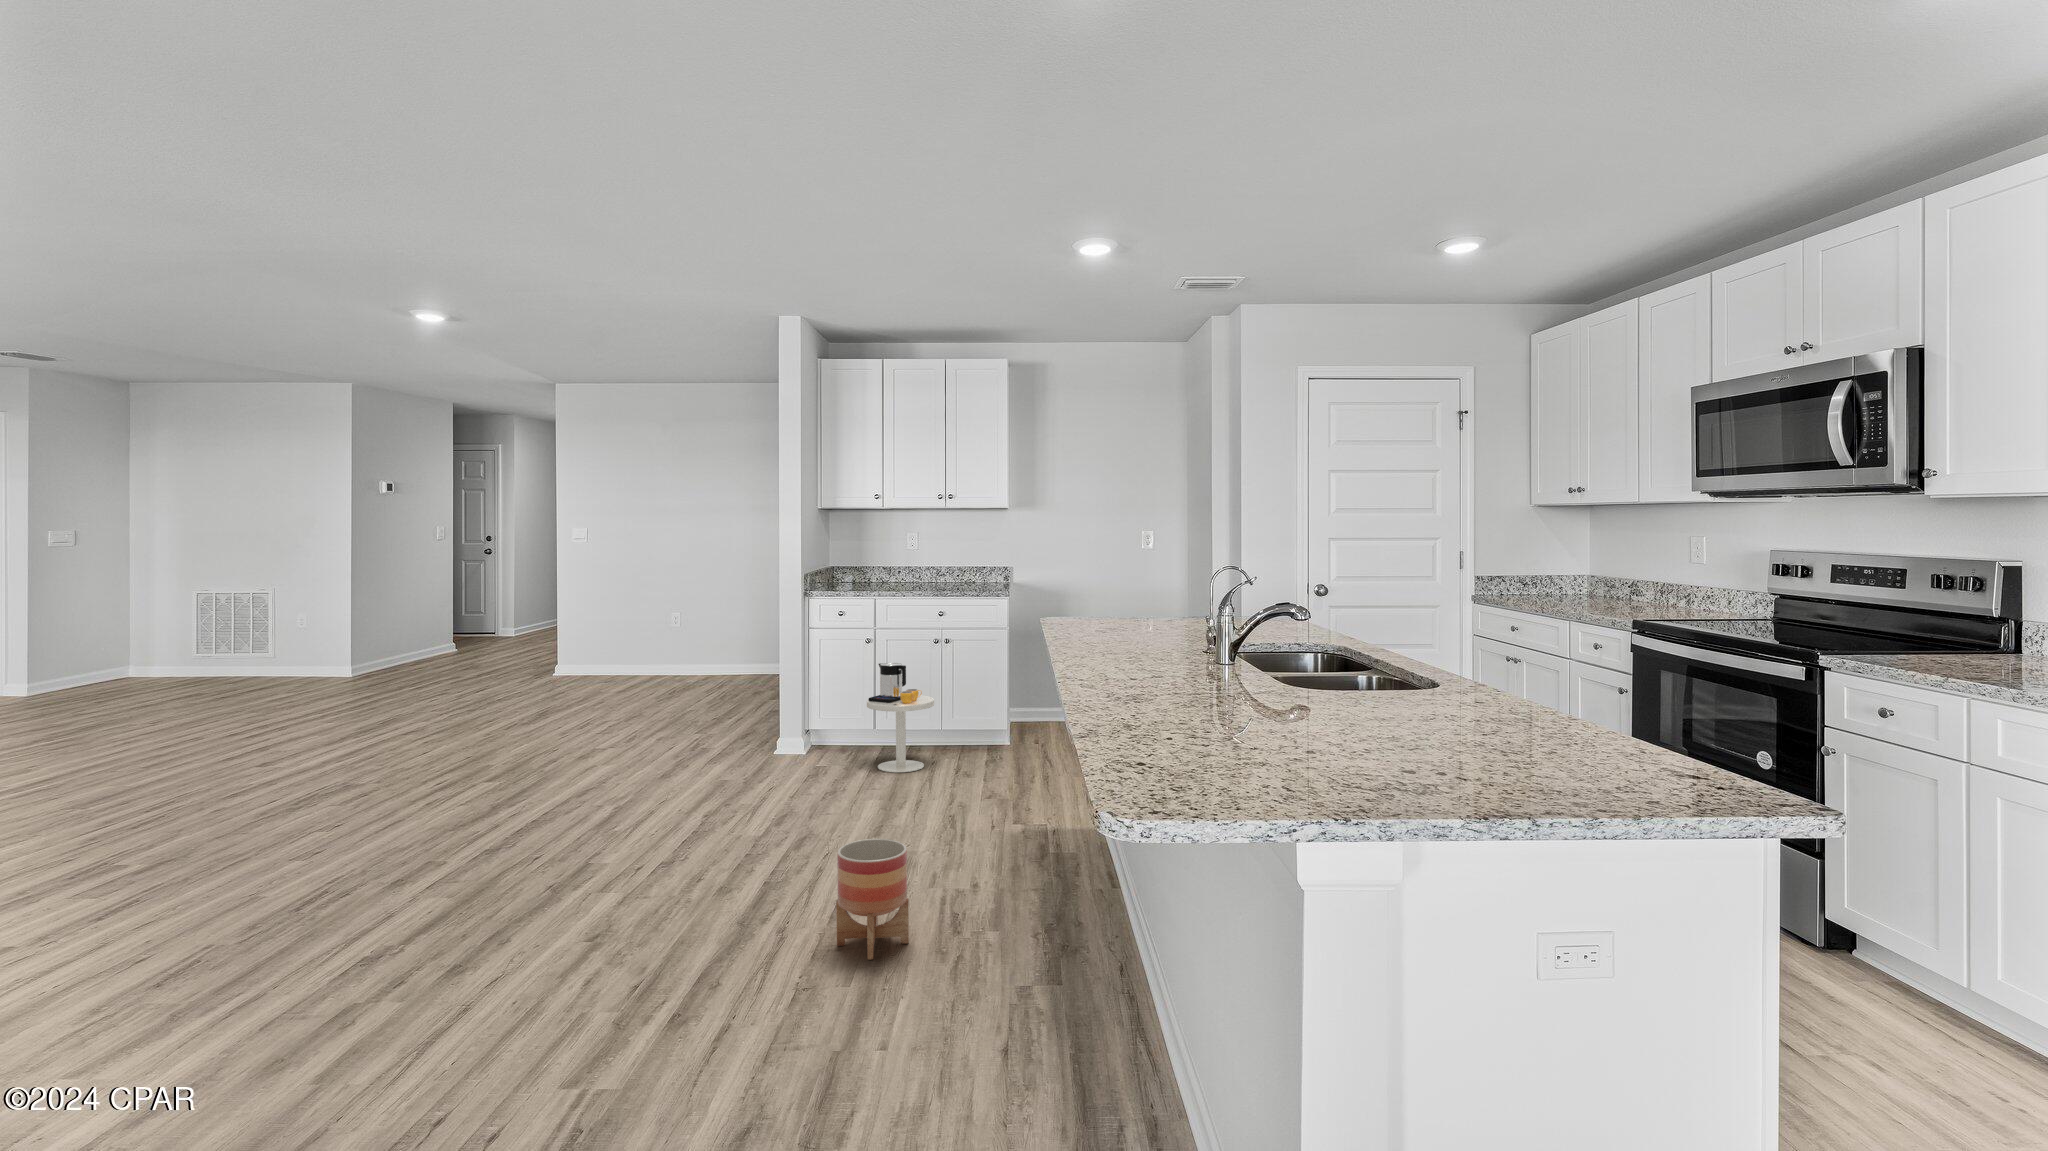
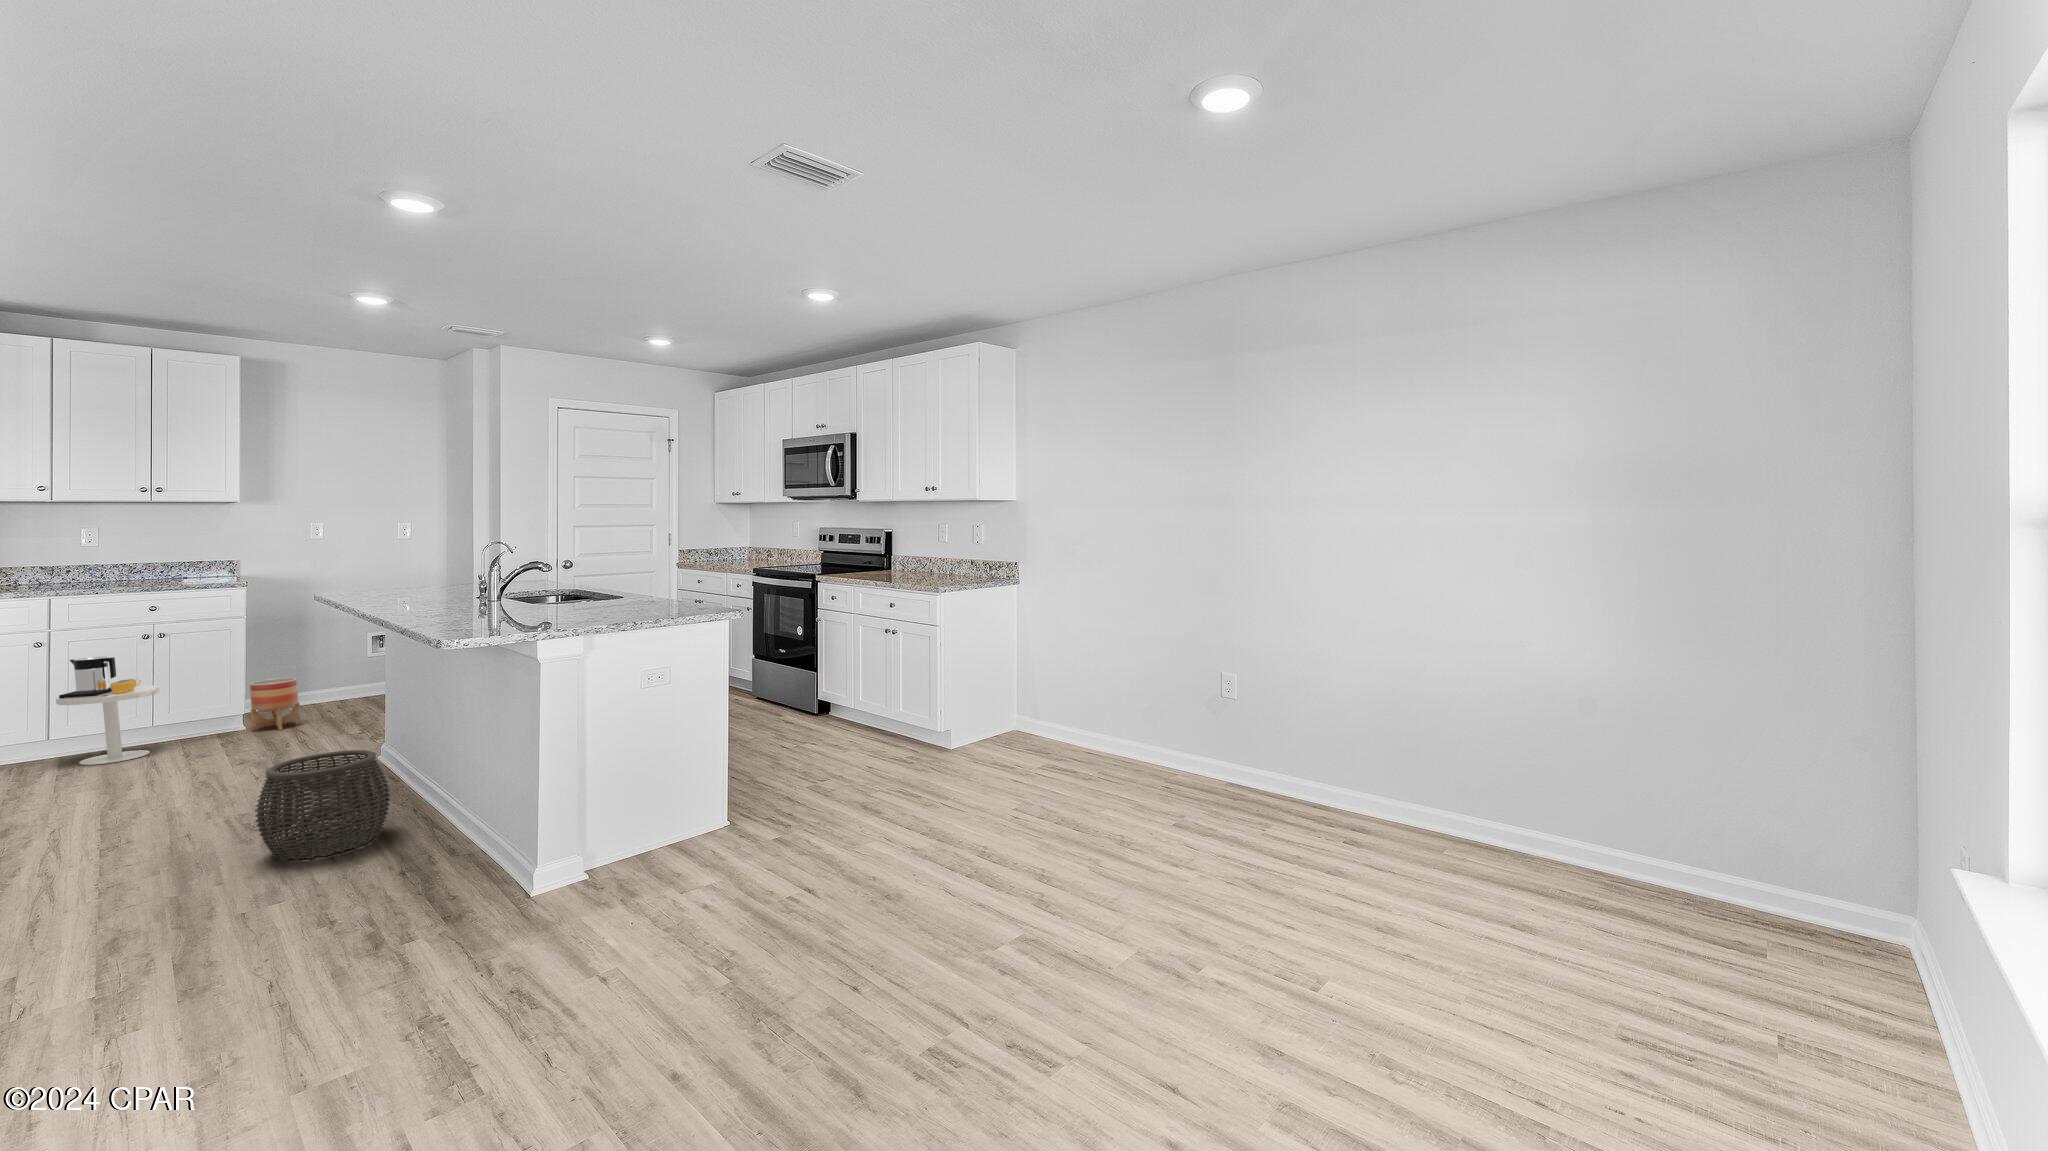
planter: present [836,839,909,960] -> present [250,678,301,731]
woven basket: none [943,856,1082,1018] -> present [255,750,391,860]

